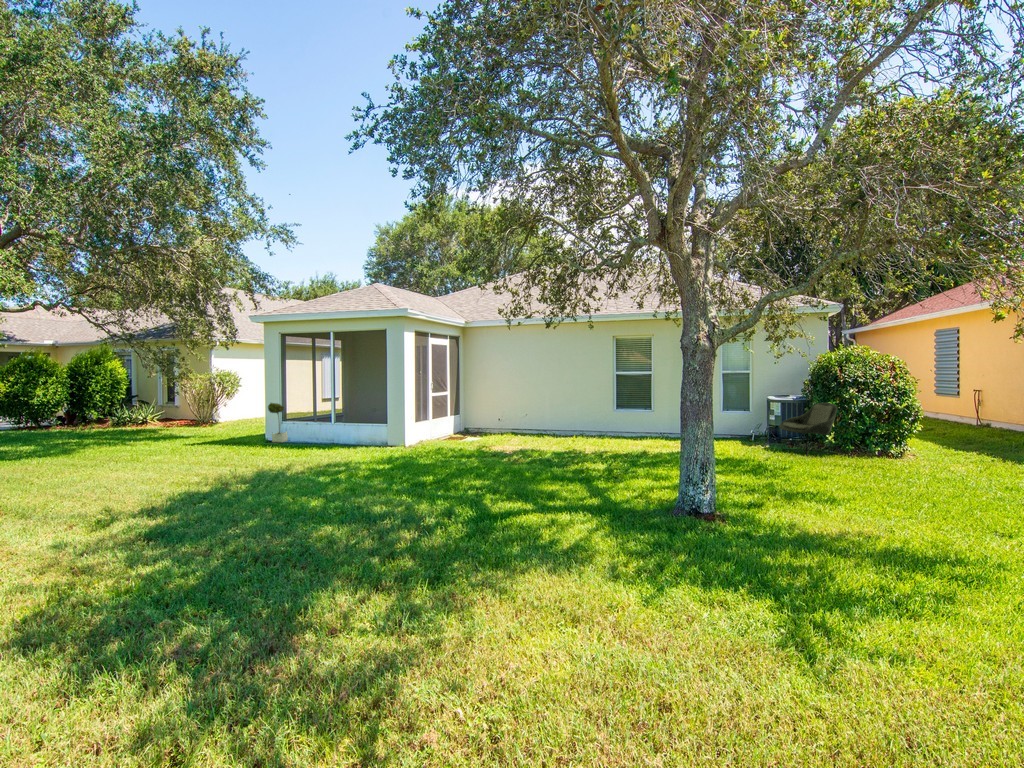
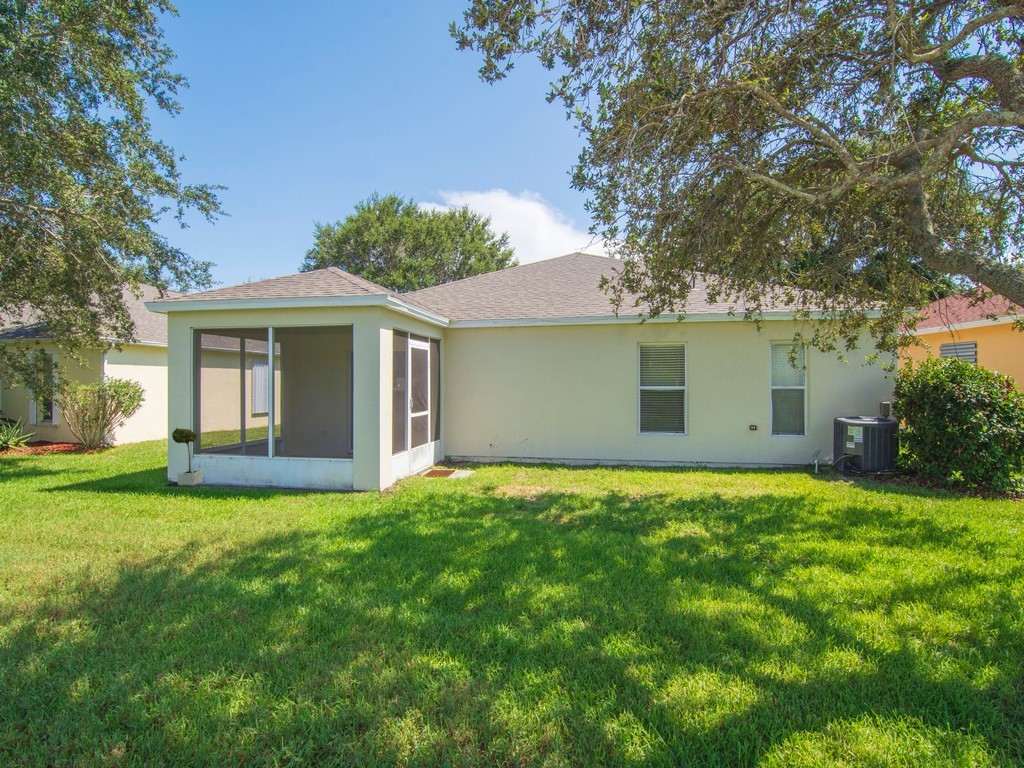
lounge chair: present [779,403,839,456] -> none [888,430,977,503]

